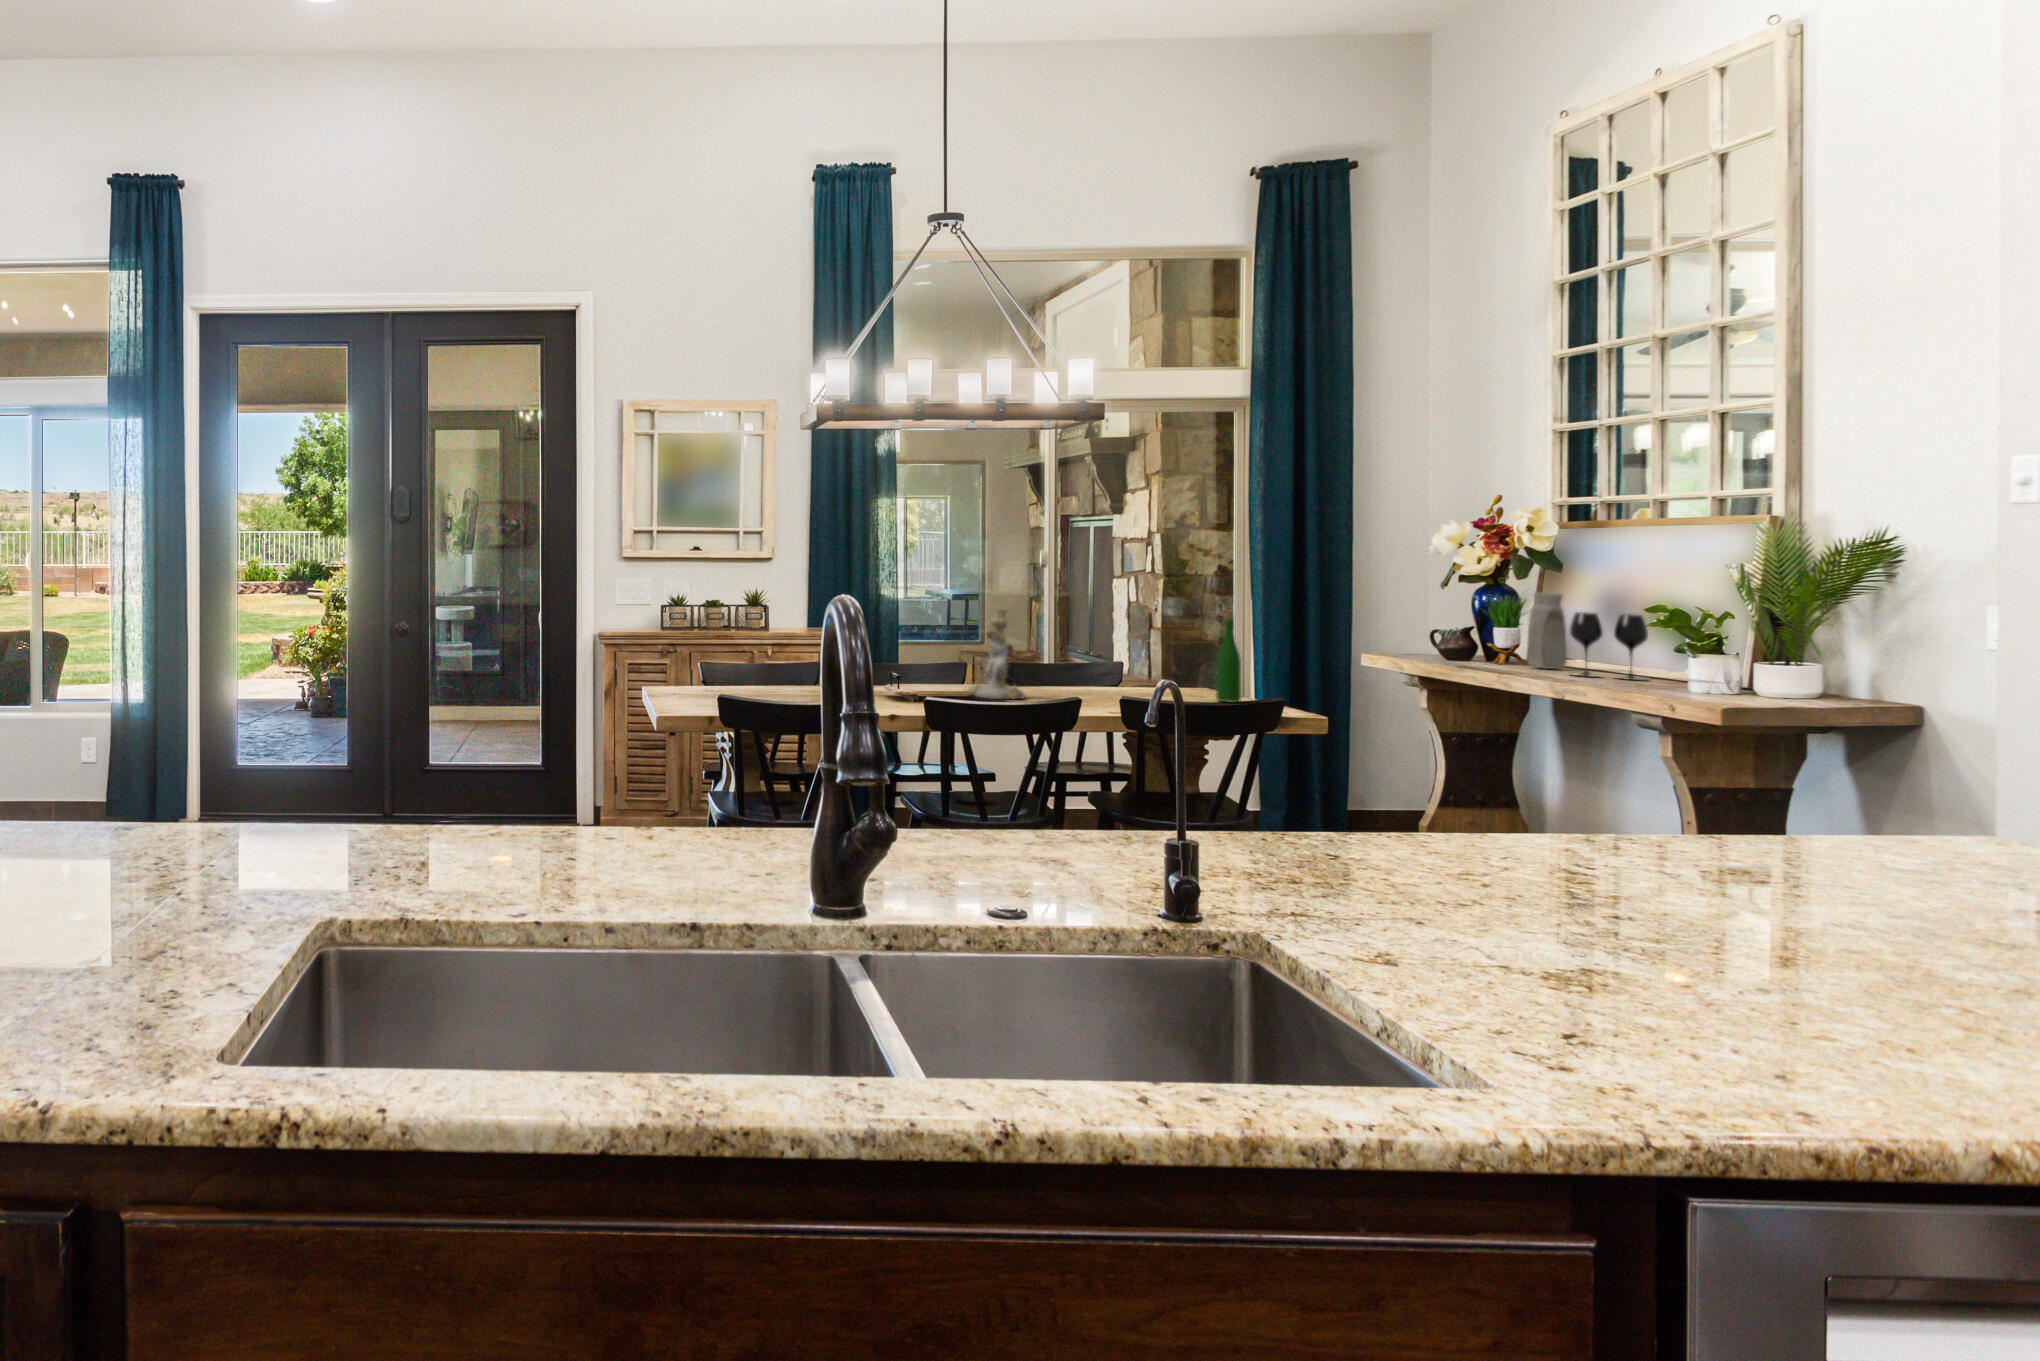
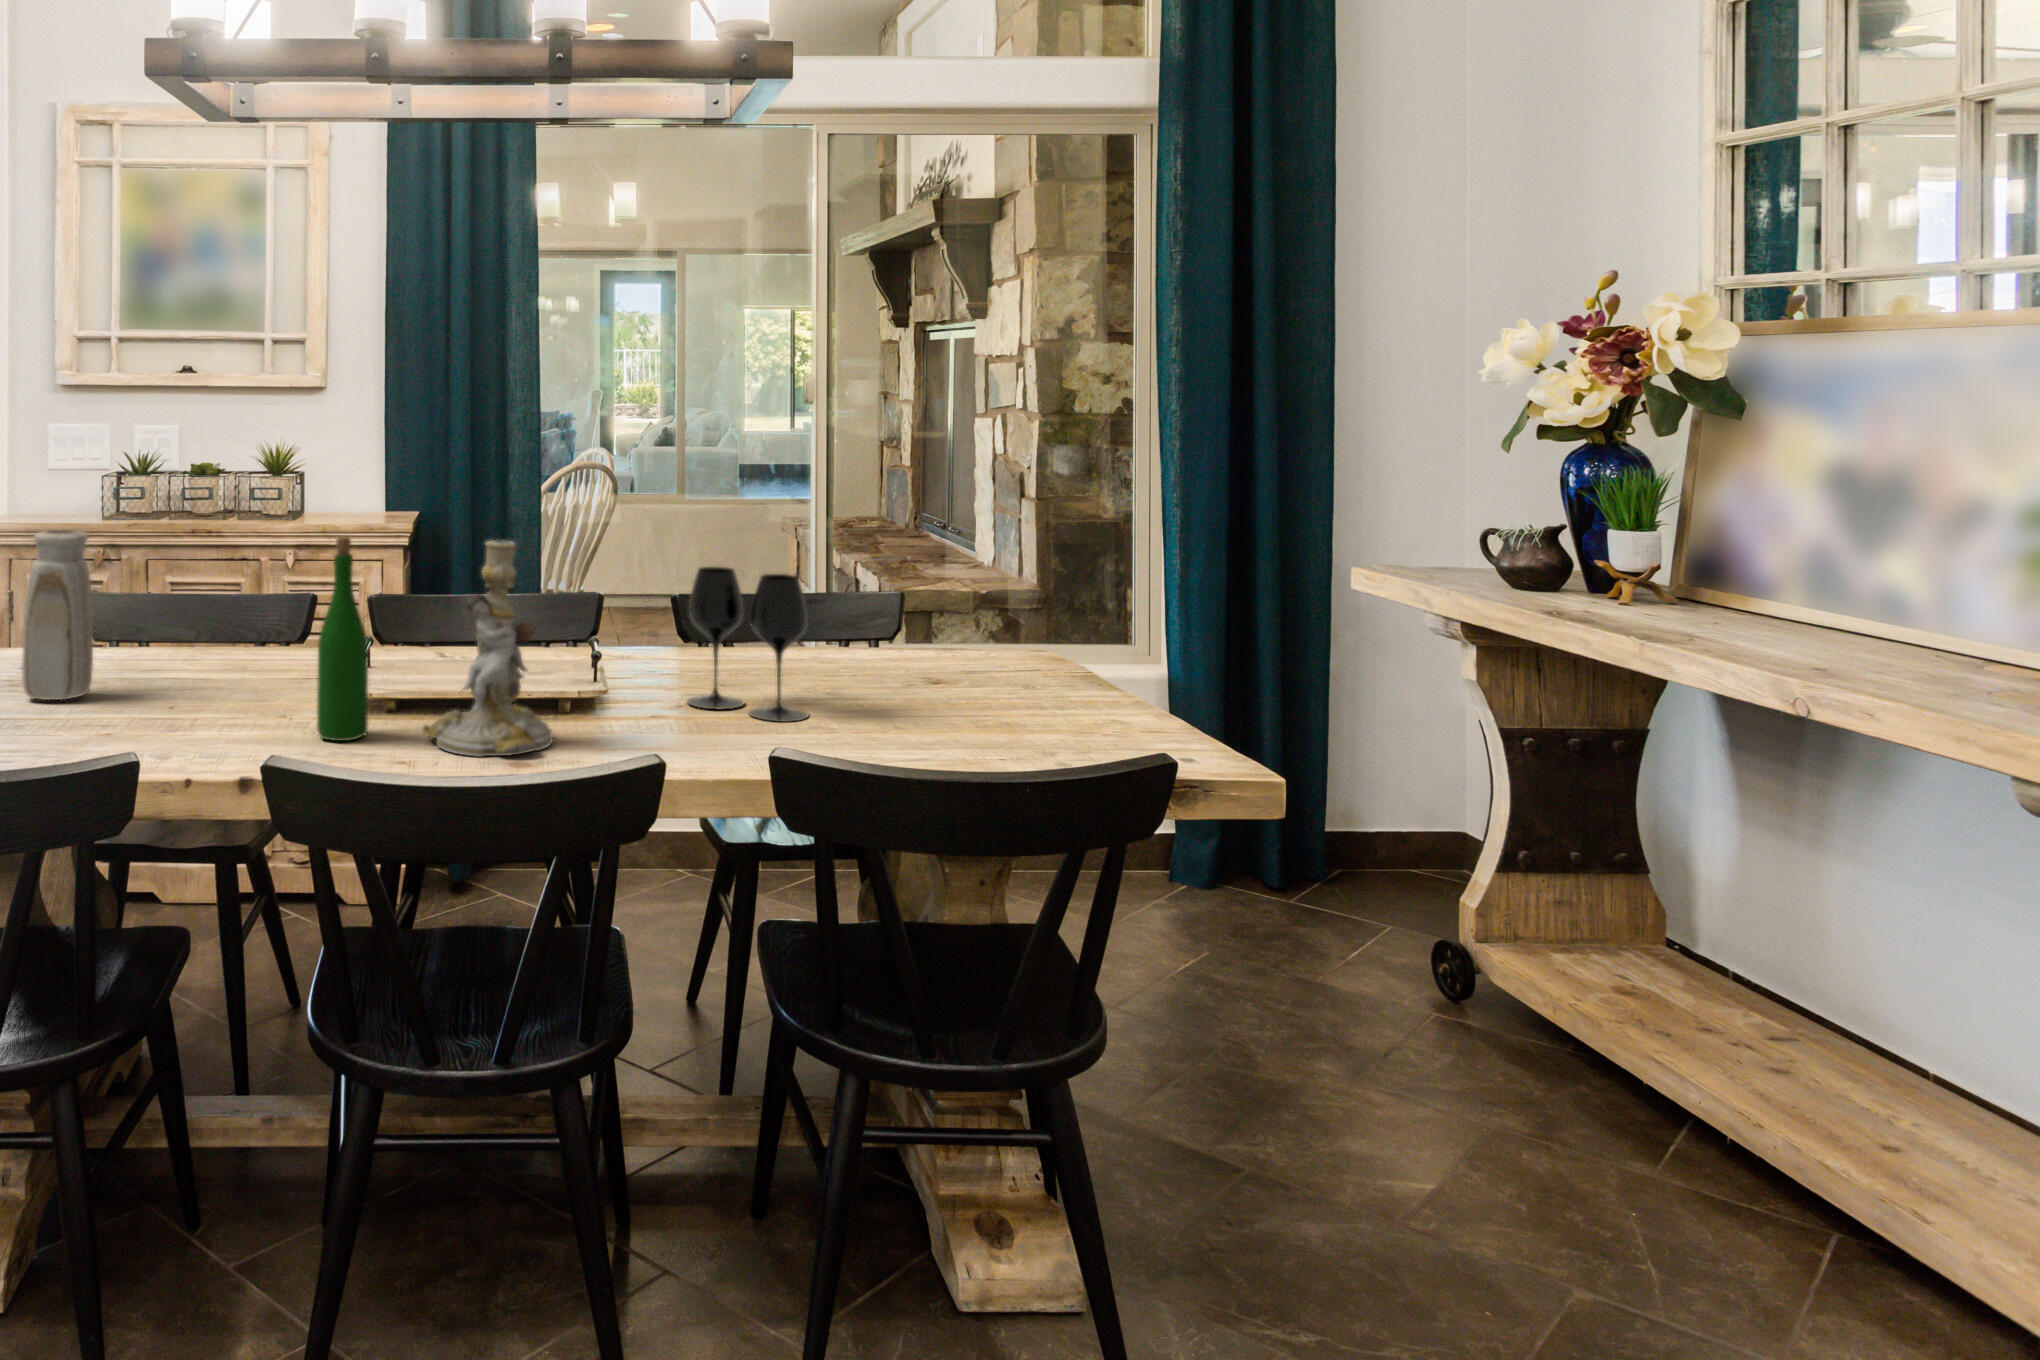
vase: present [1527,592,1566,669] -> present [22,530,93,700]
wine bottle: present [1216,612,1241,703] -> present [317,536,368,741]
wine glass: present [1570,612,1648,681] -> present [687,567,808,722]

